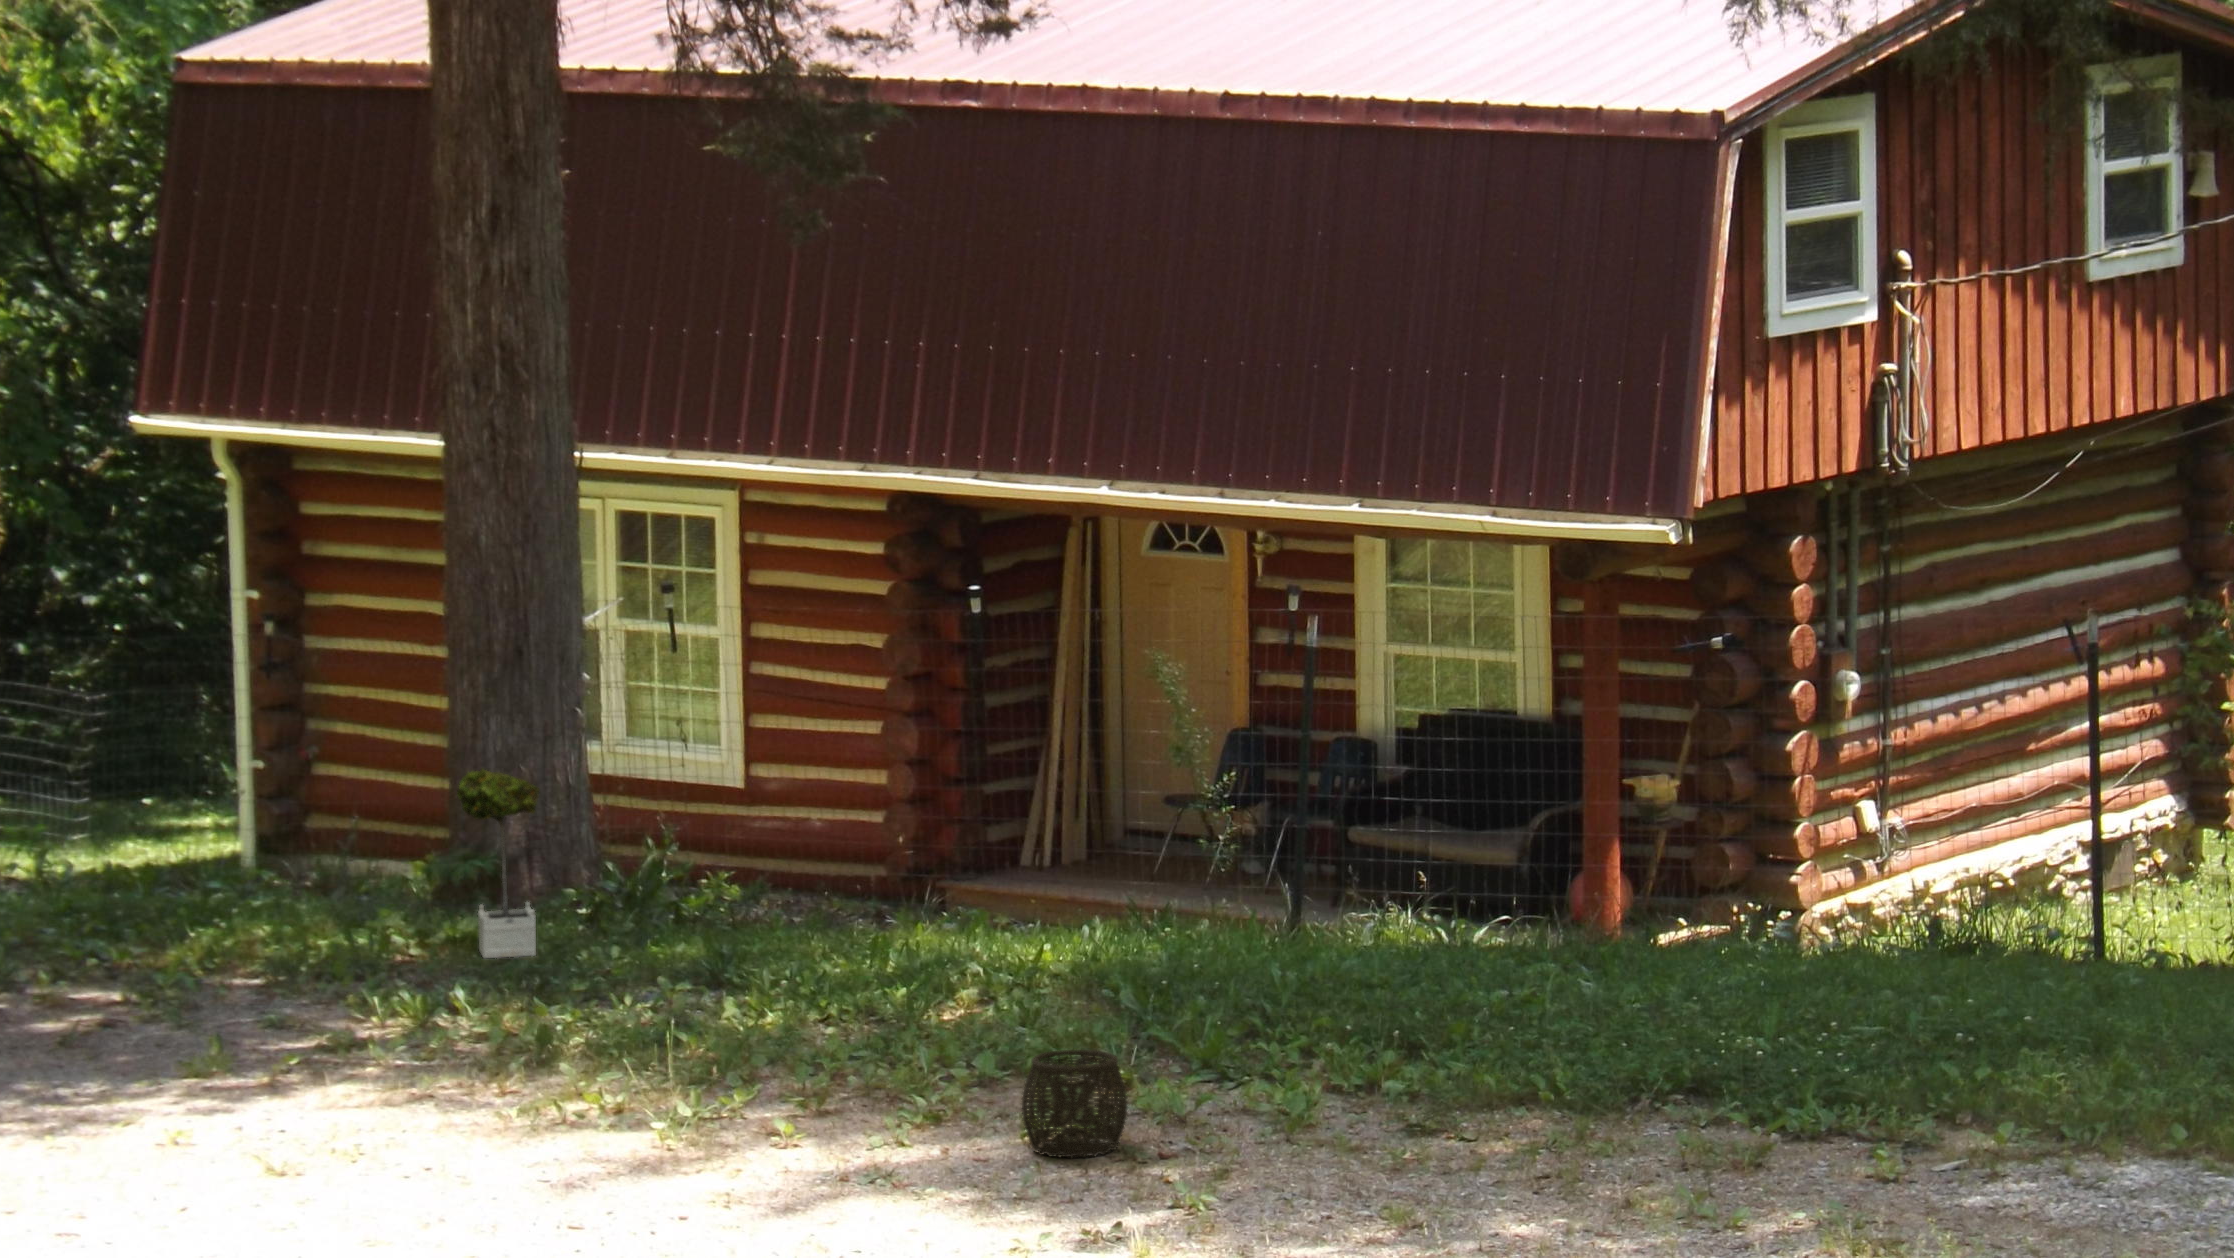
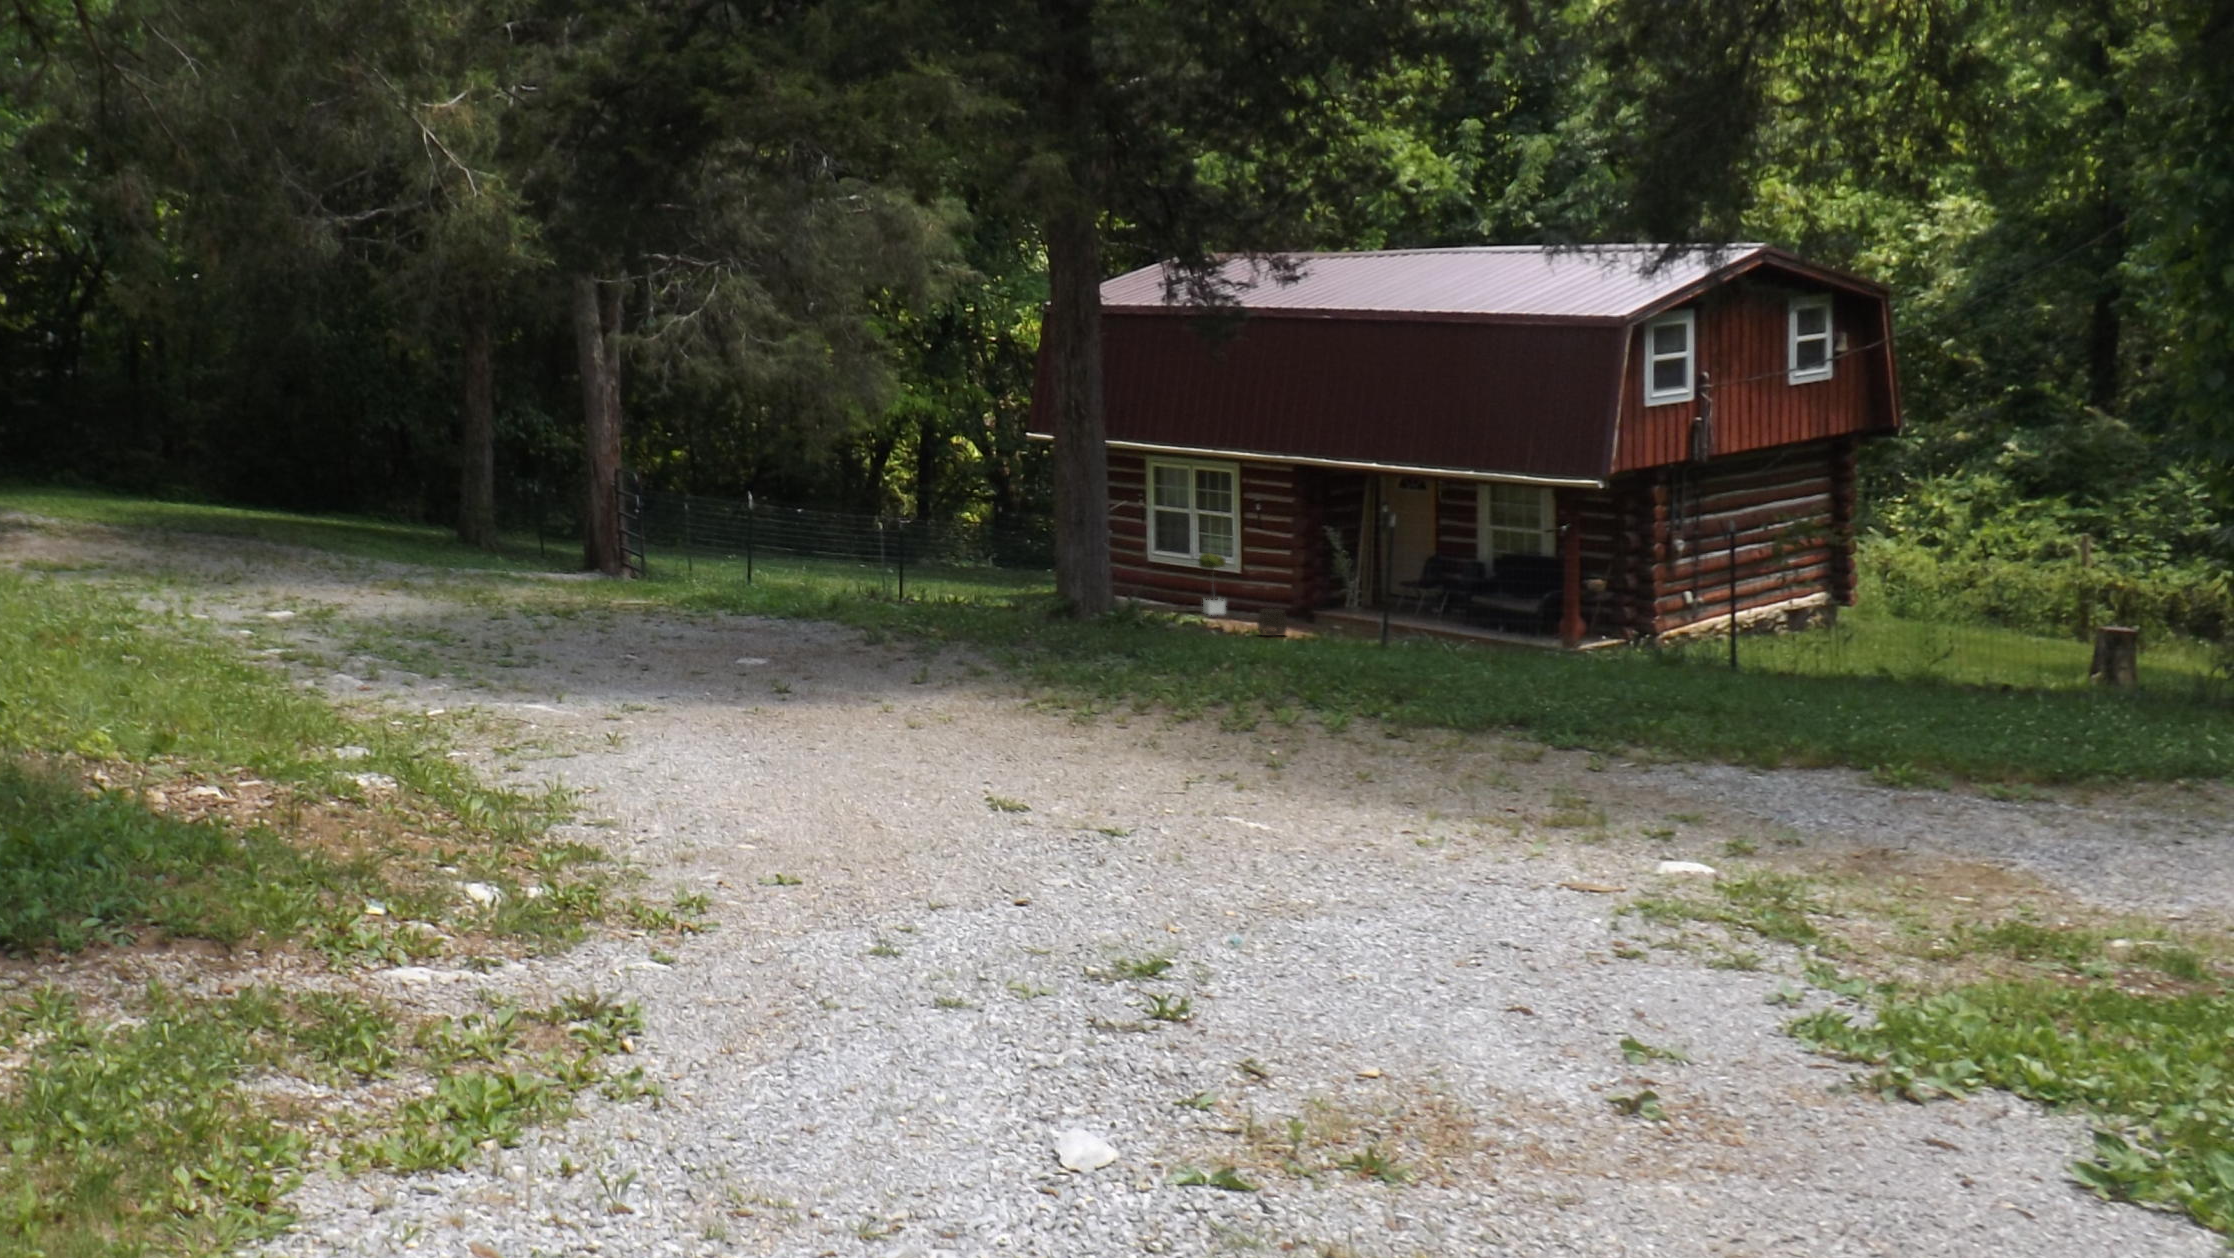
woven basket: present [1021,1050,1128,1158] -> present [1257,609,1287,636]

